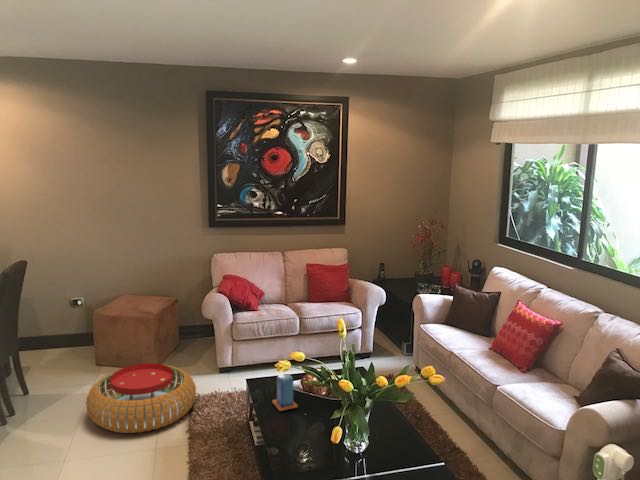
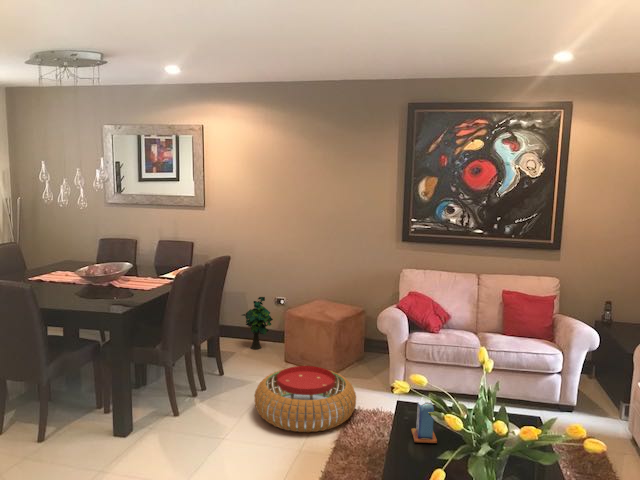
decorative plant: none [34,299,73,358] -> present [243,297,273,349]

